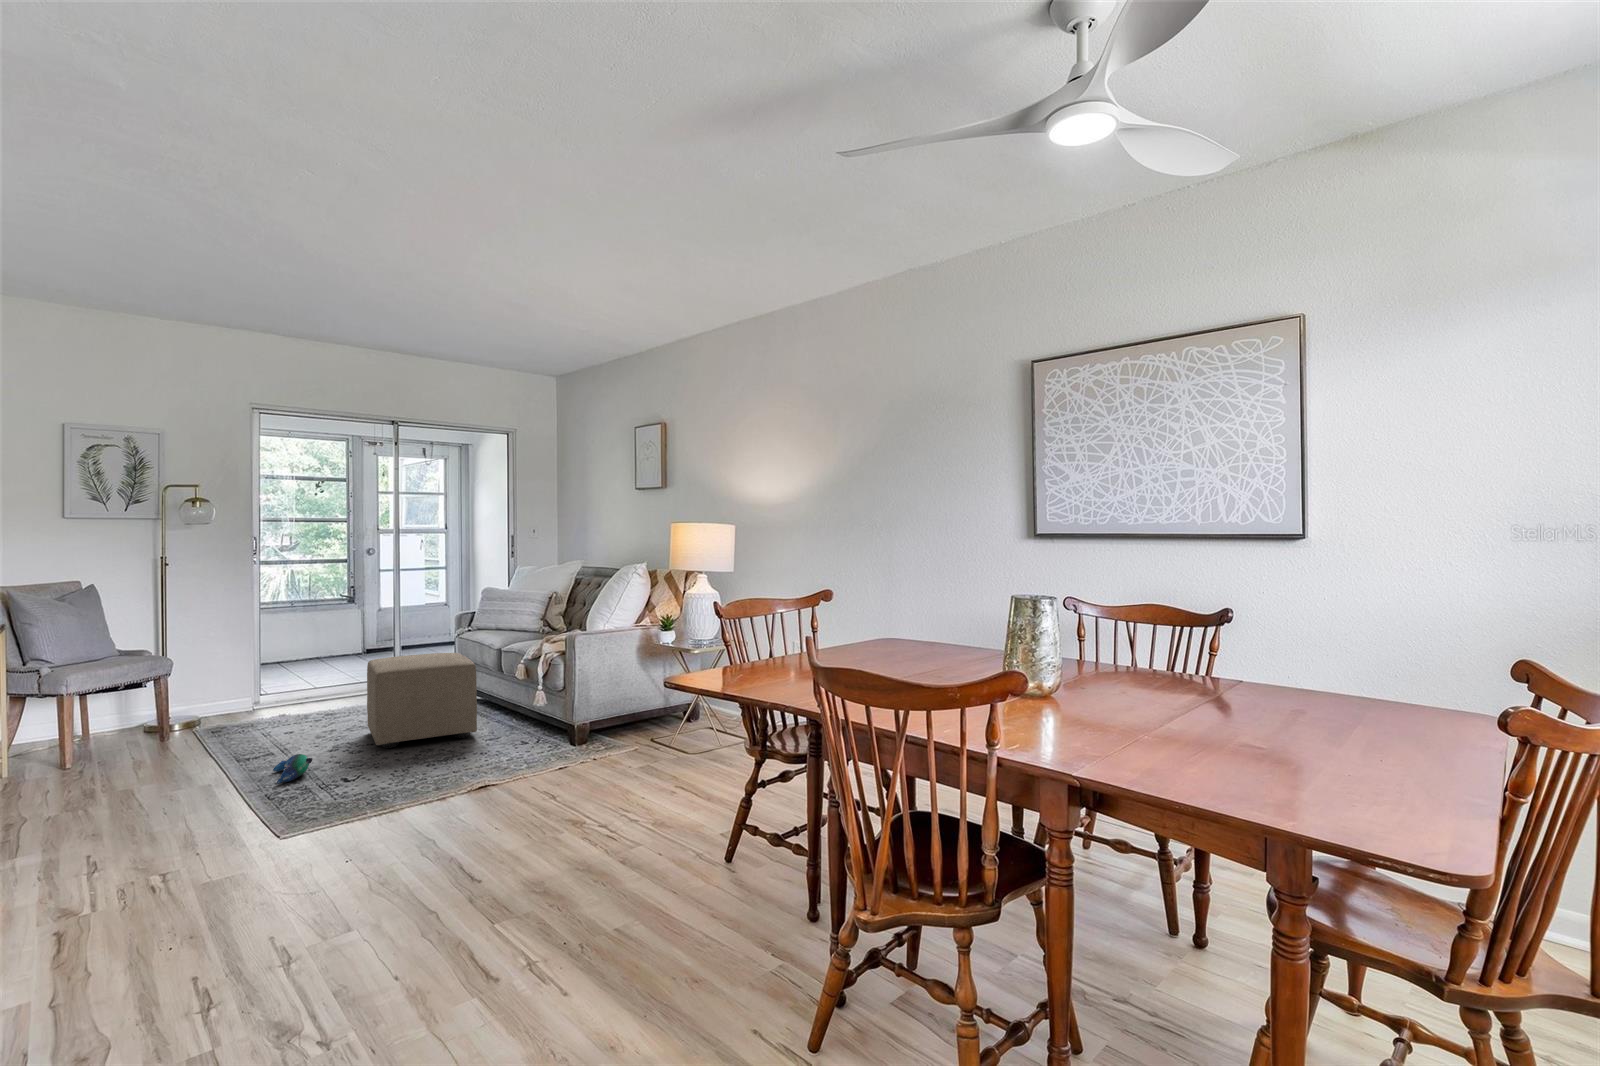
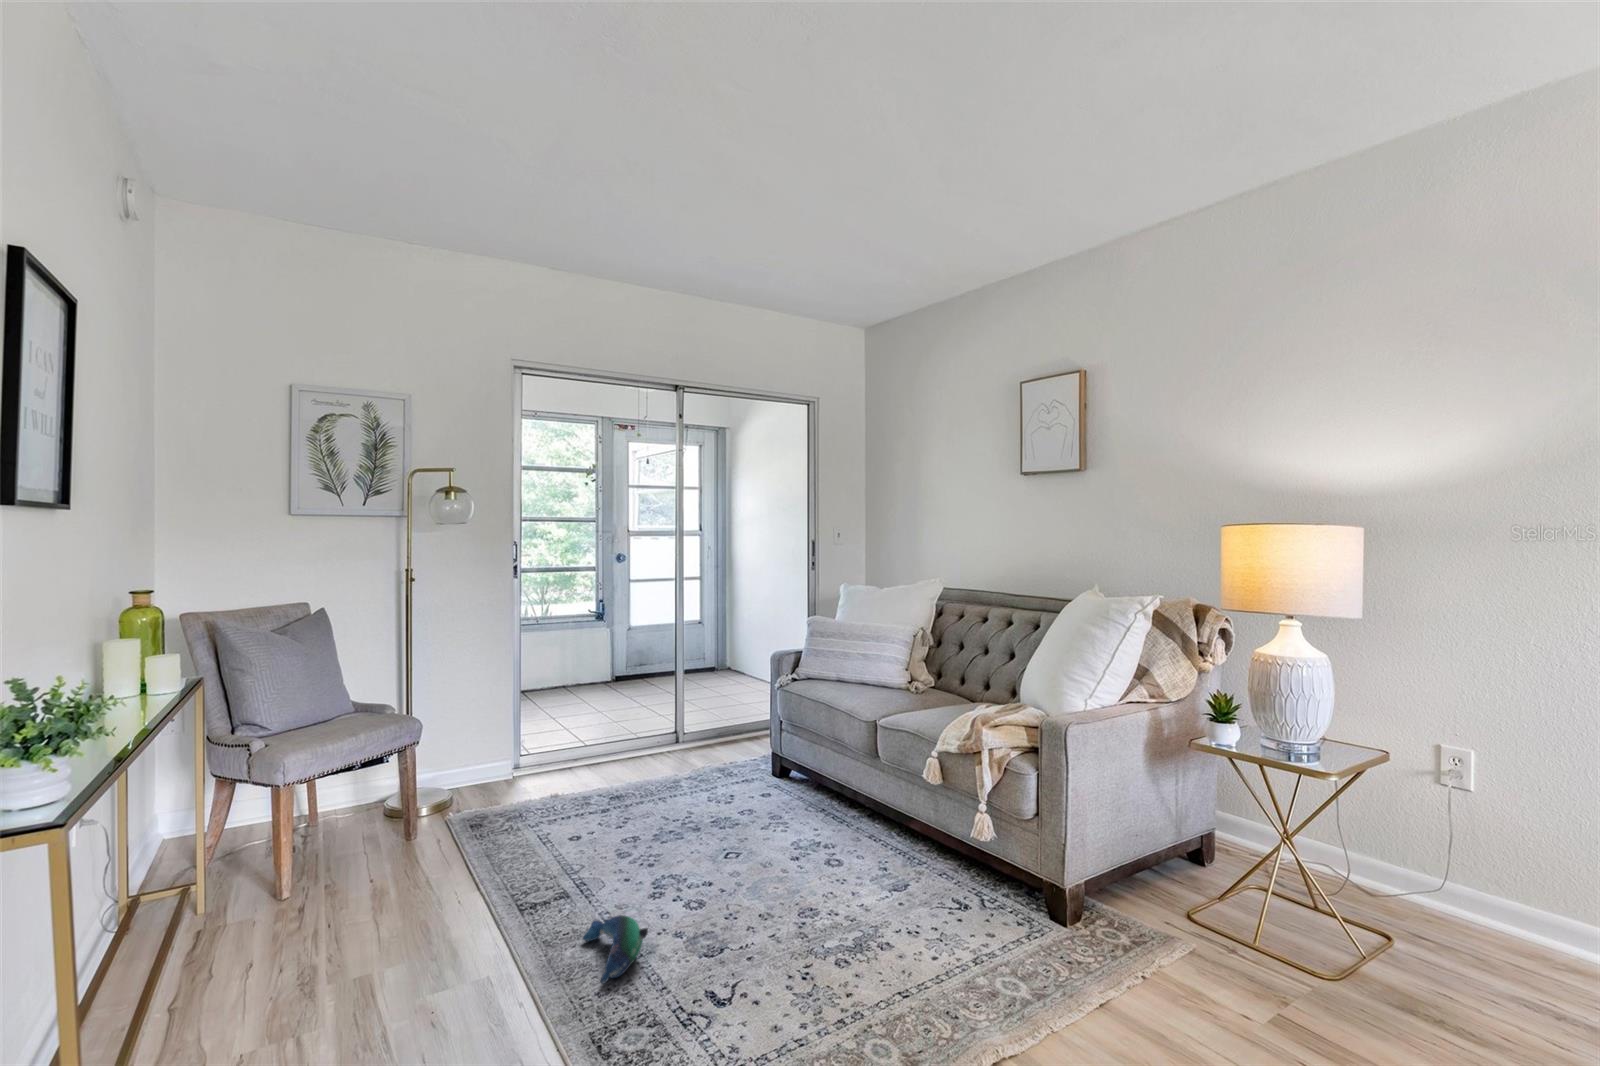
ottoman: present [367,653,477,748] -> none [687,722,863,889]

